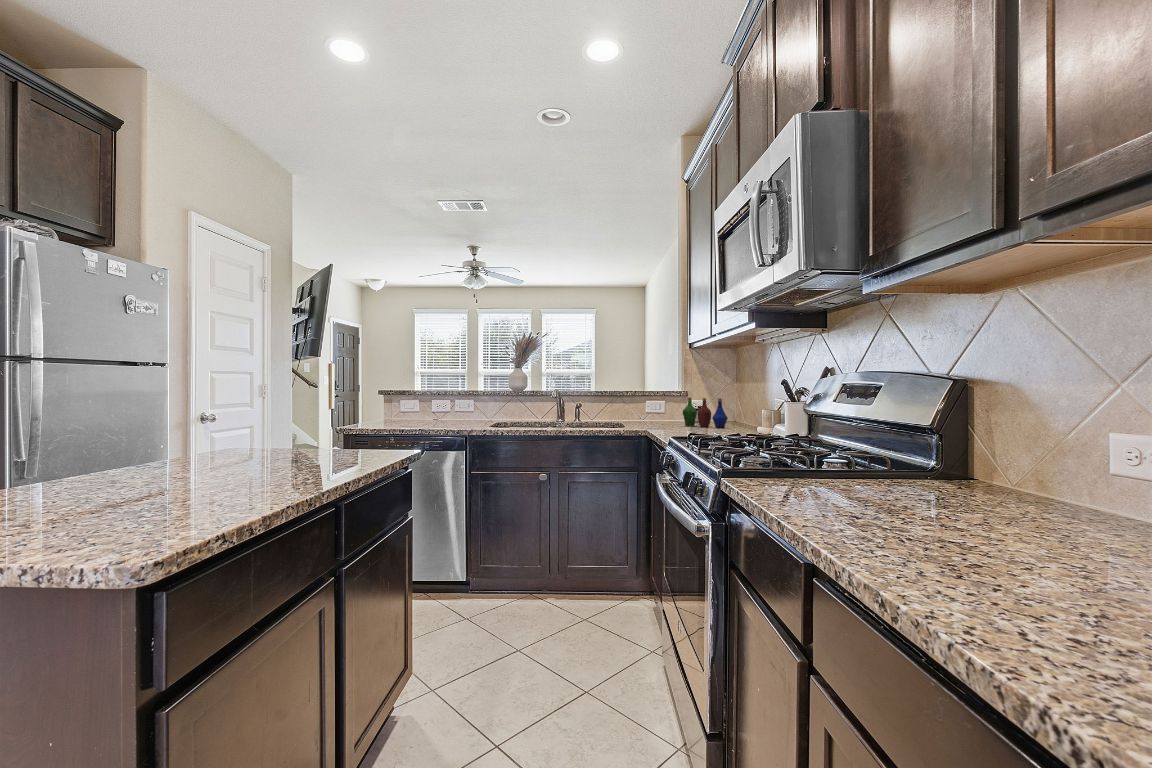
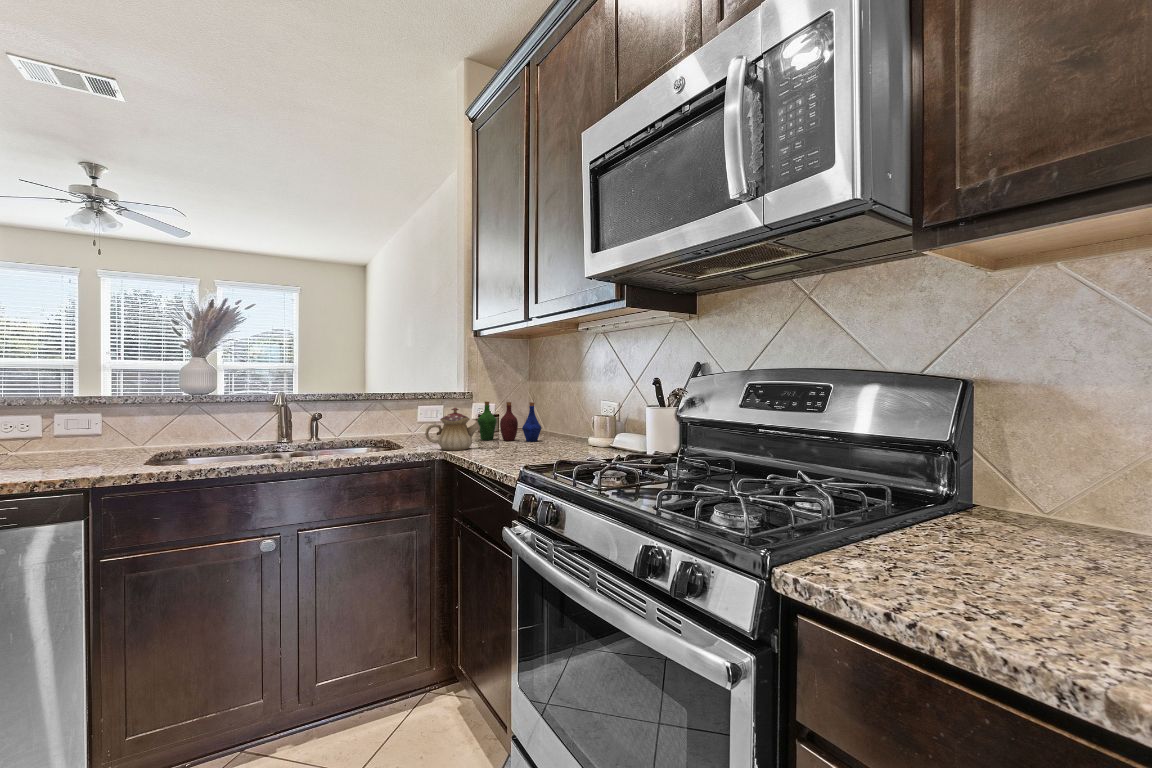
teapot: none [637,400,673,430] -> present [425,408,480,450]

